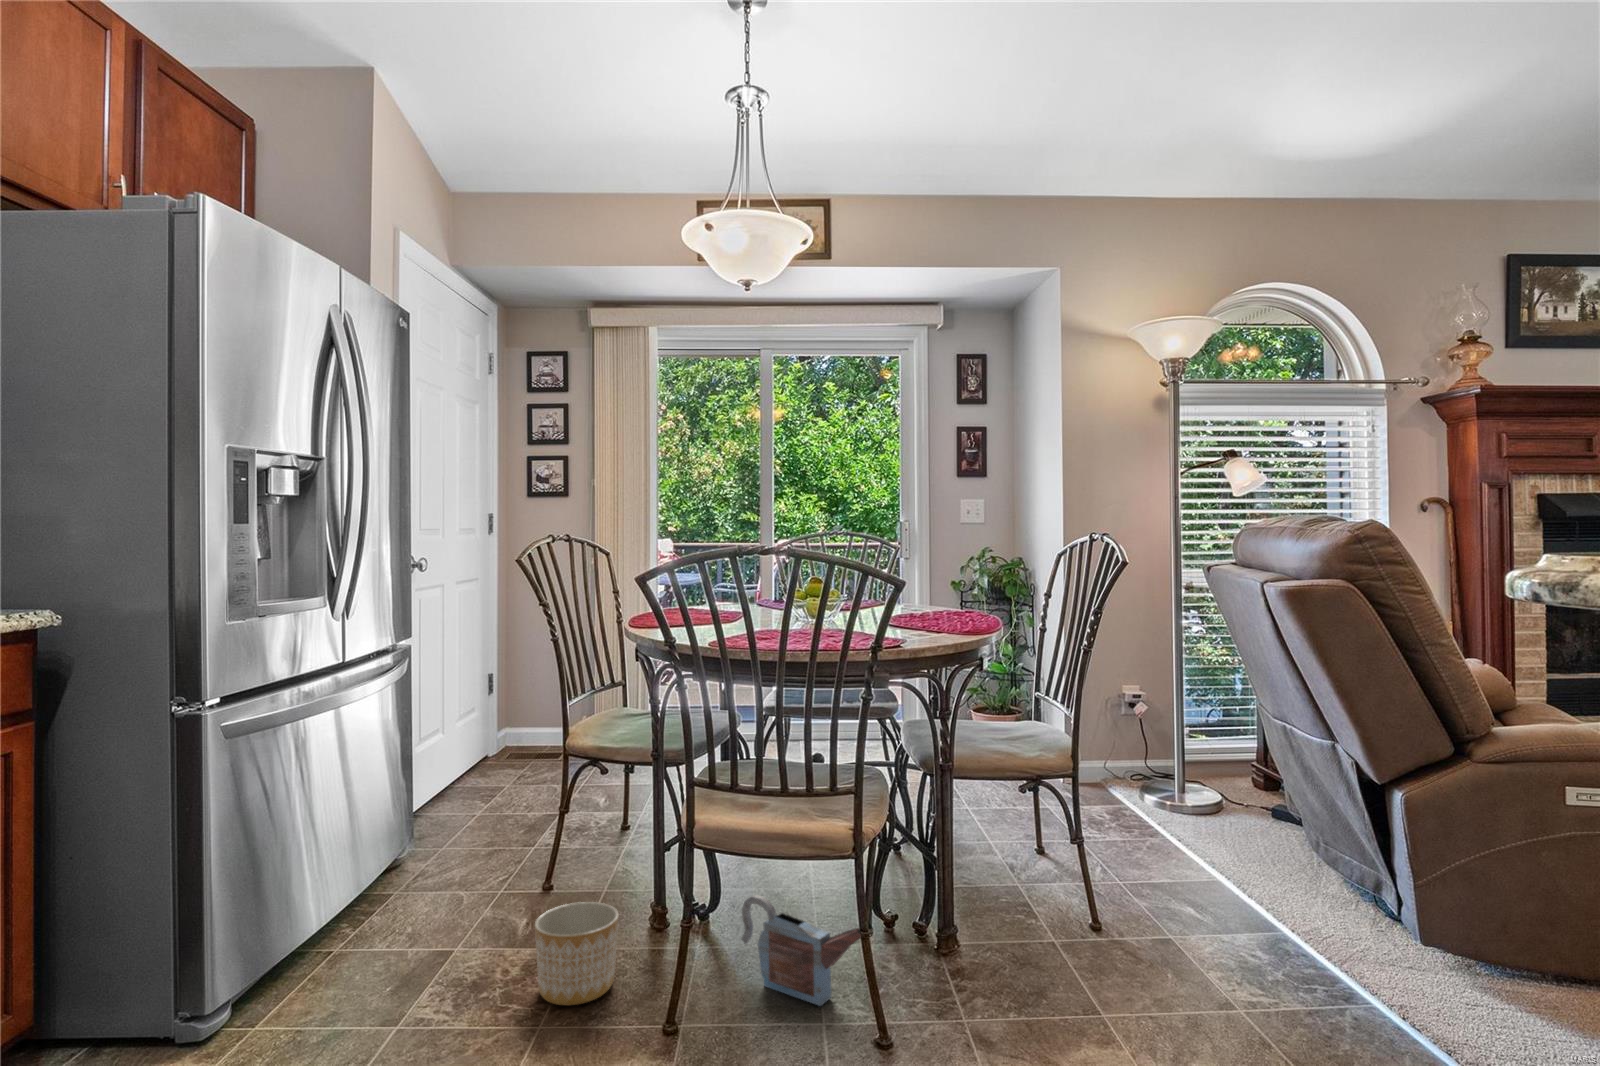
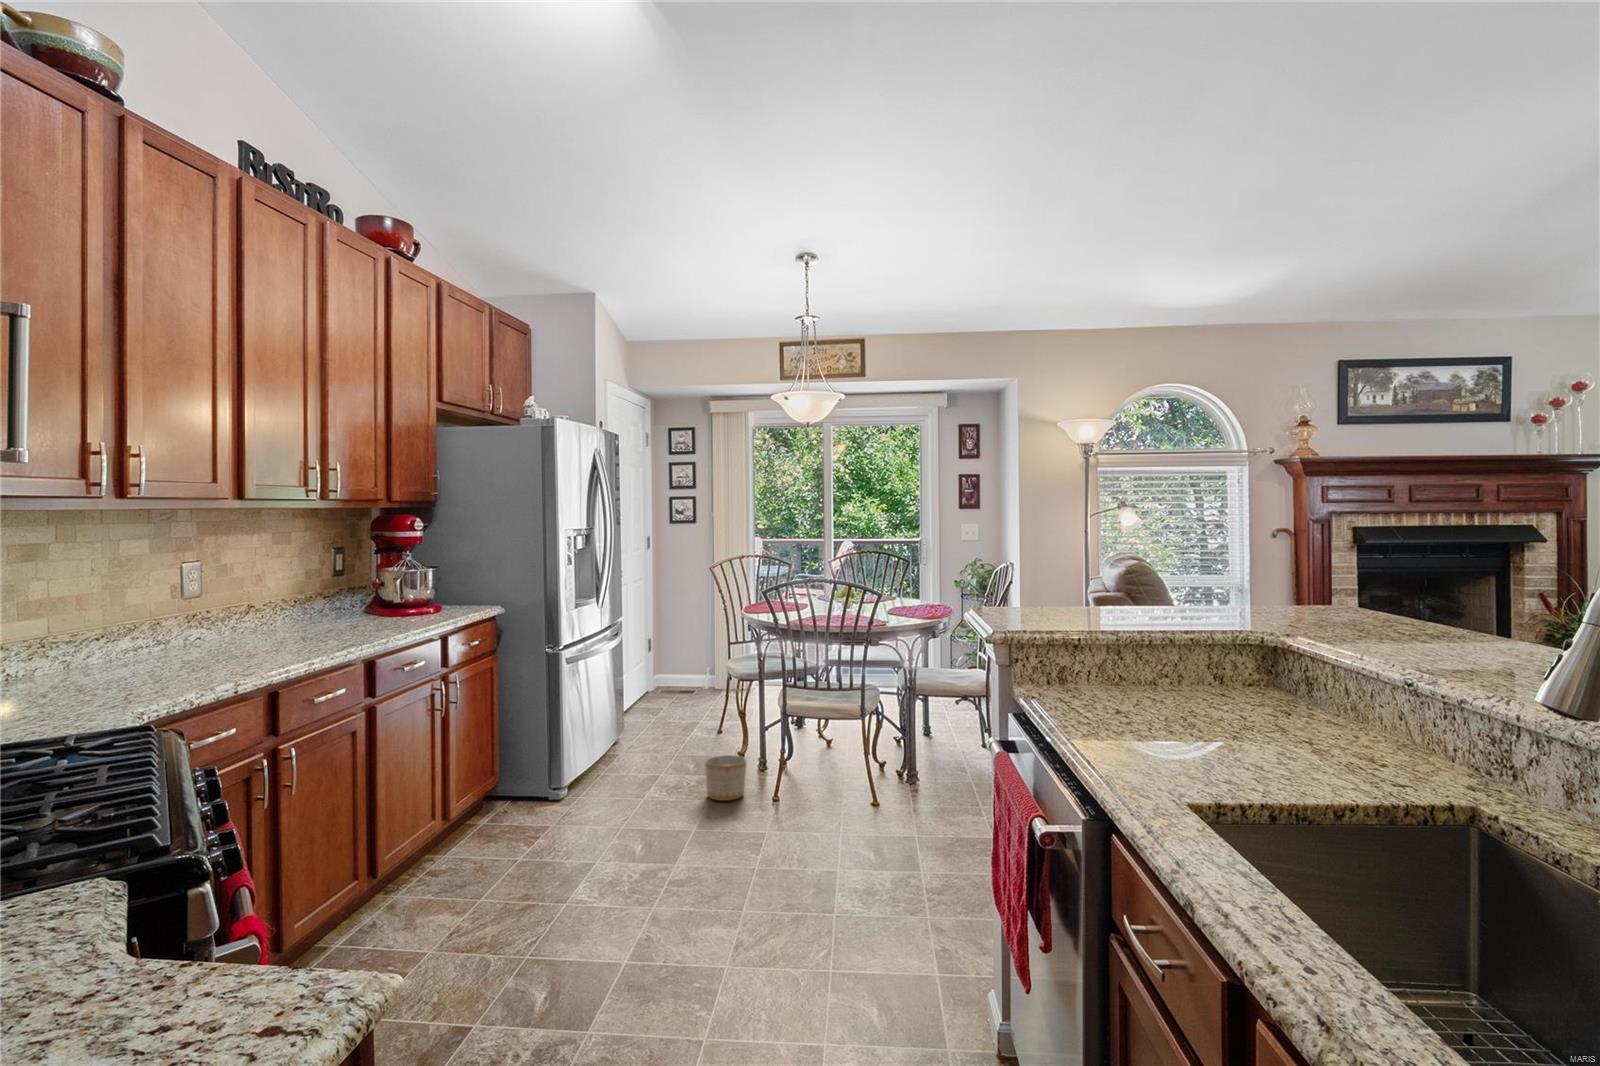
watering can: present [741,895,861,1006] -> none [809,753,872,805]

